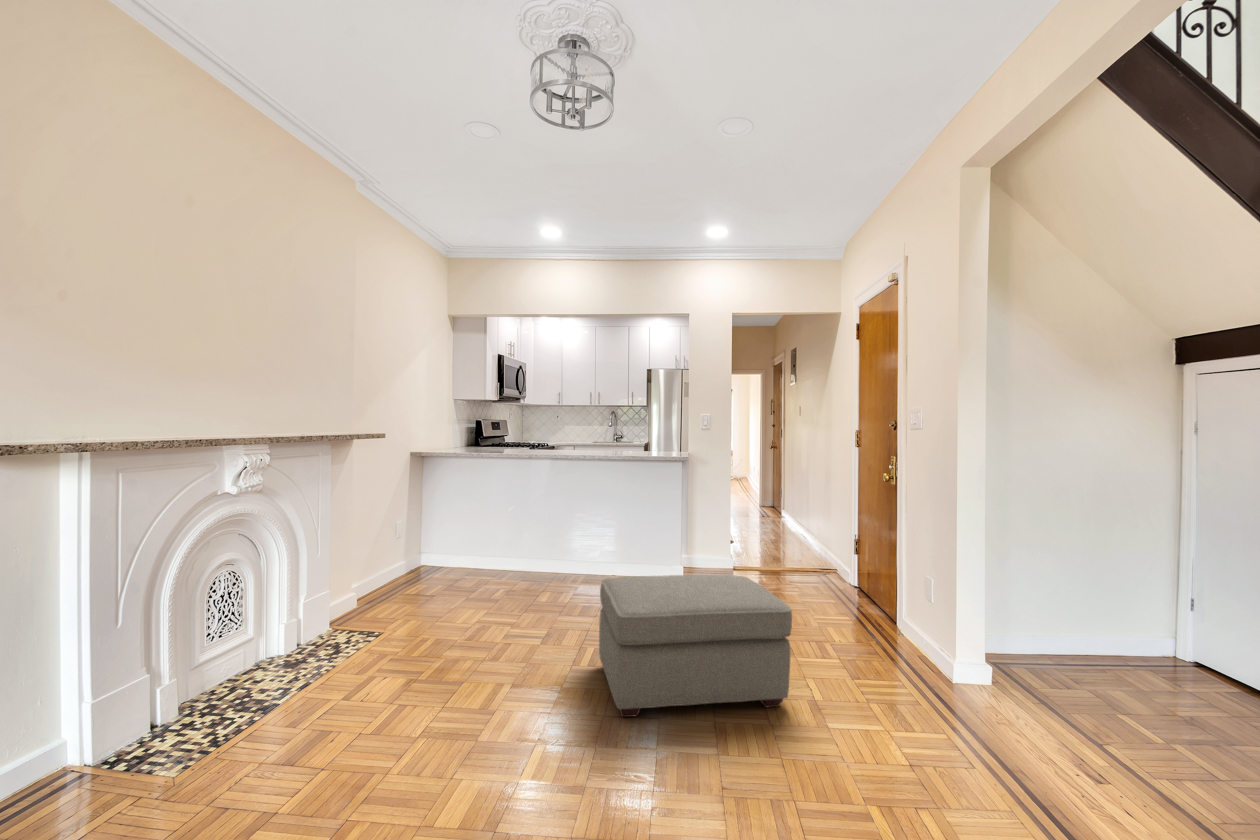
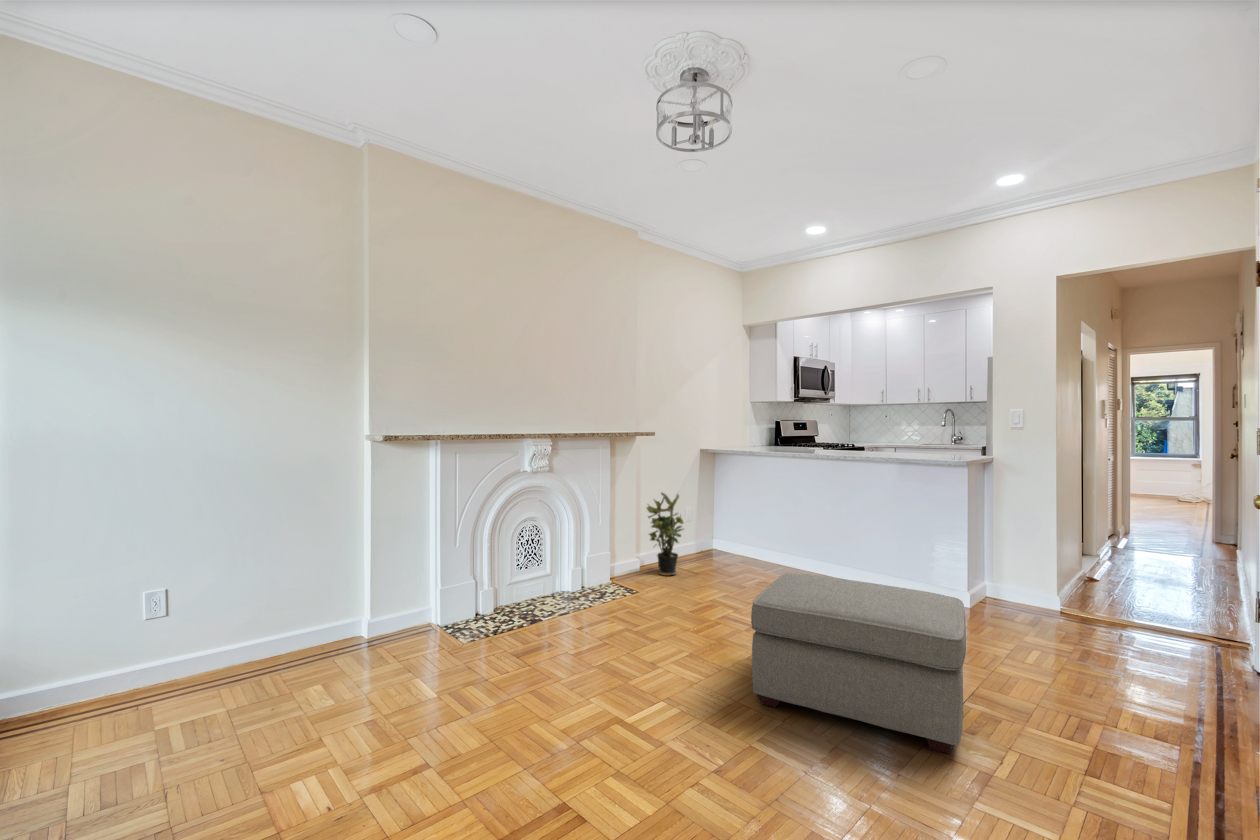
potted plant: none [365,505,419,606] -> present [647,493,683,576]

